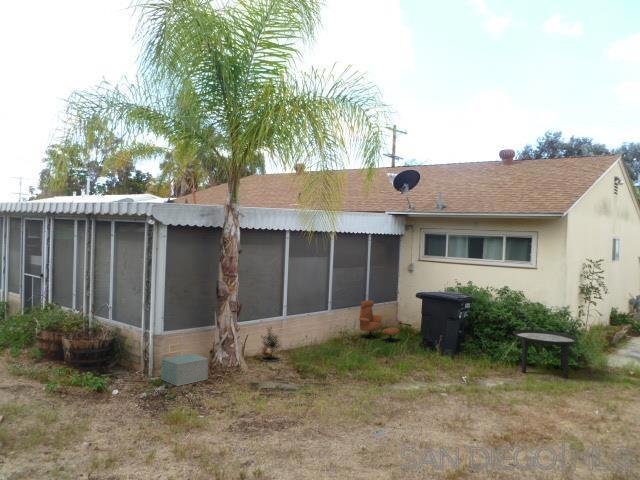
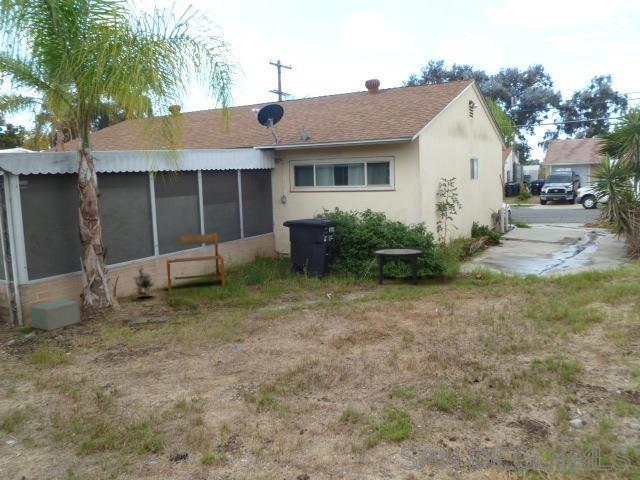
bench: none [292,297,351,355] -> present [166,233,225,291]
lounge chair: present [359,300,399,343] -> none [234,234,275,273]

